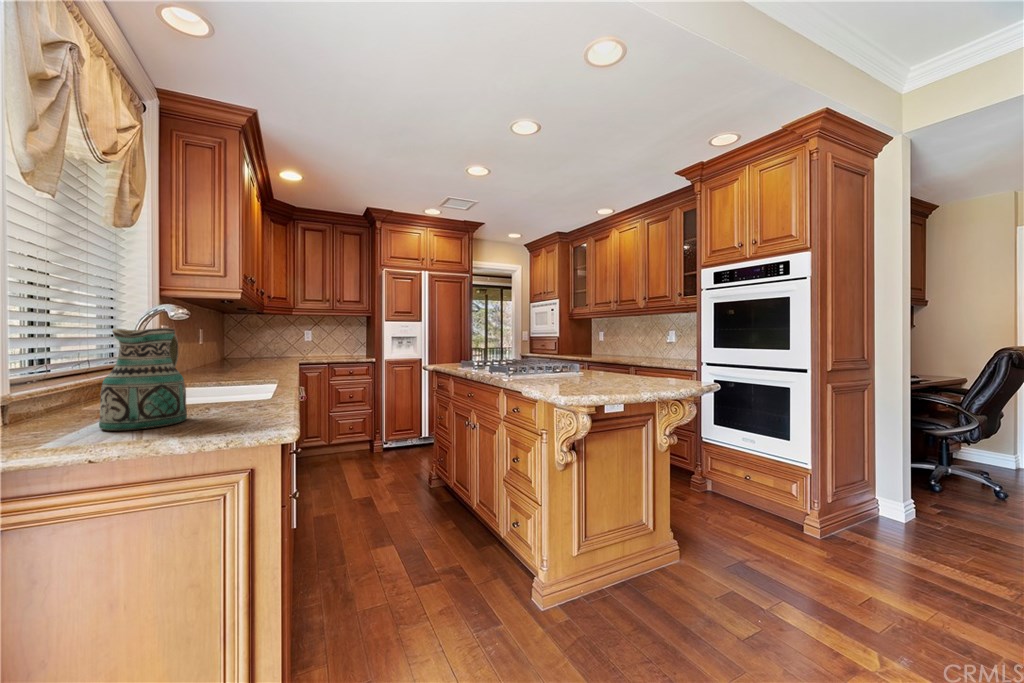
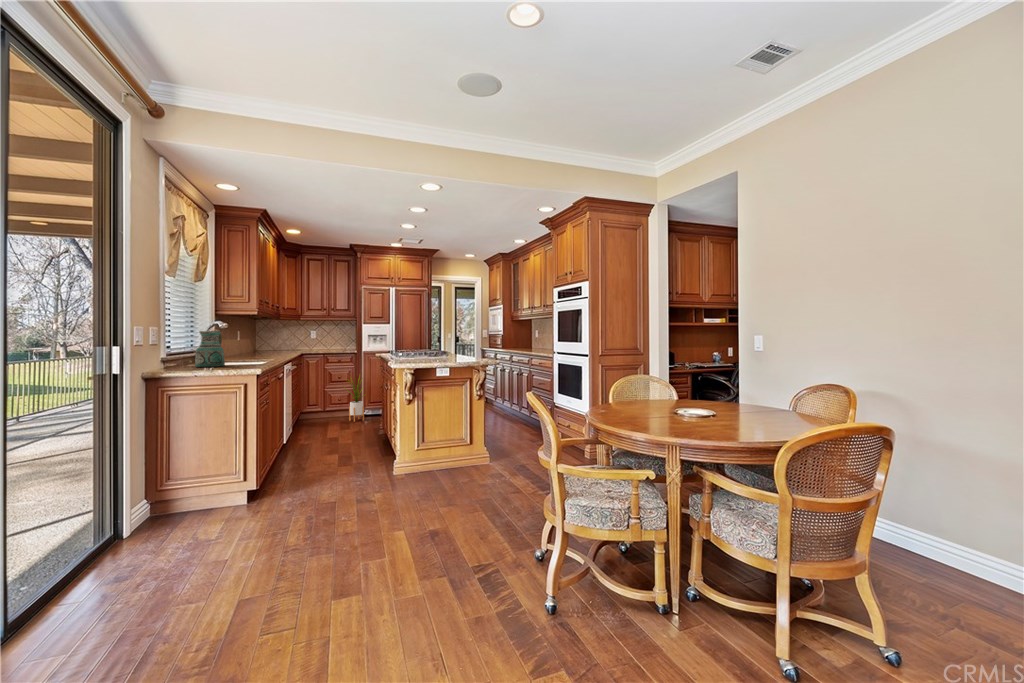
house plant: none [359,388,398,461] -> present [348,376,364,422]

